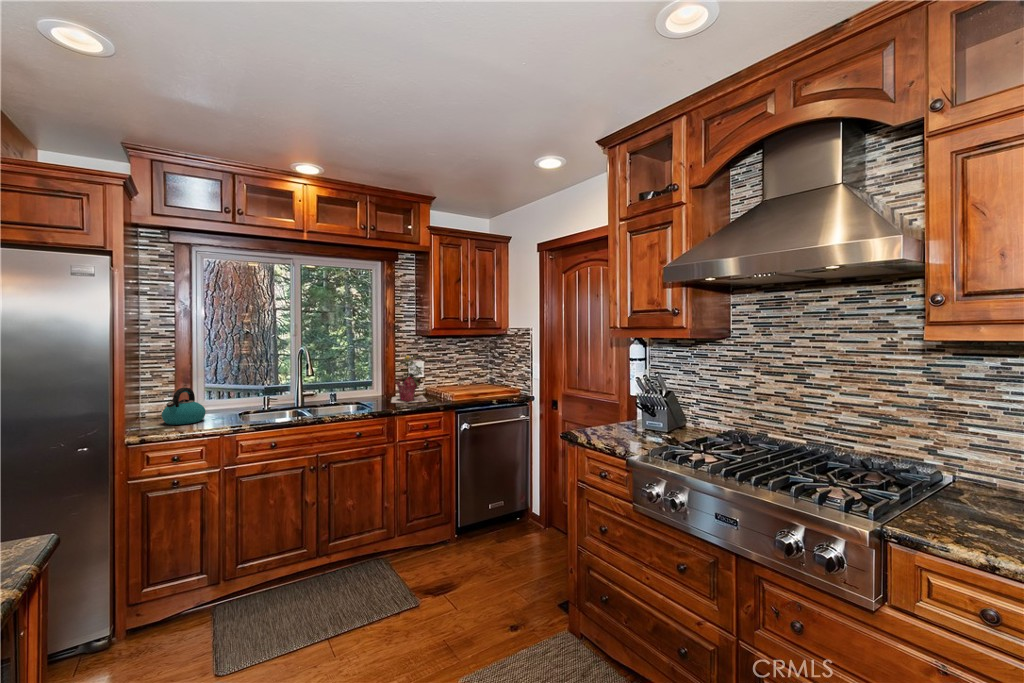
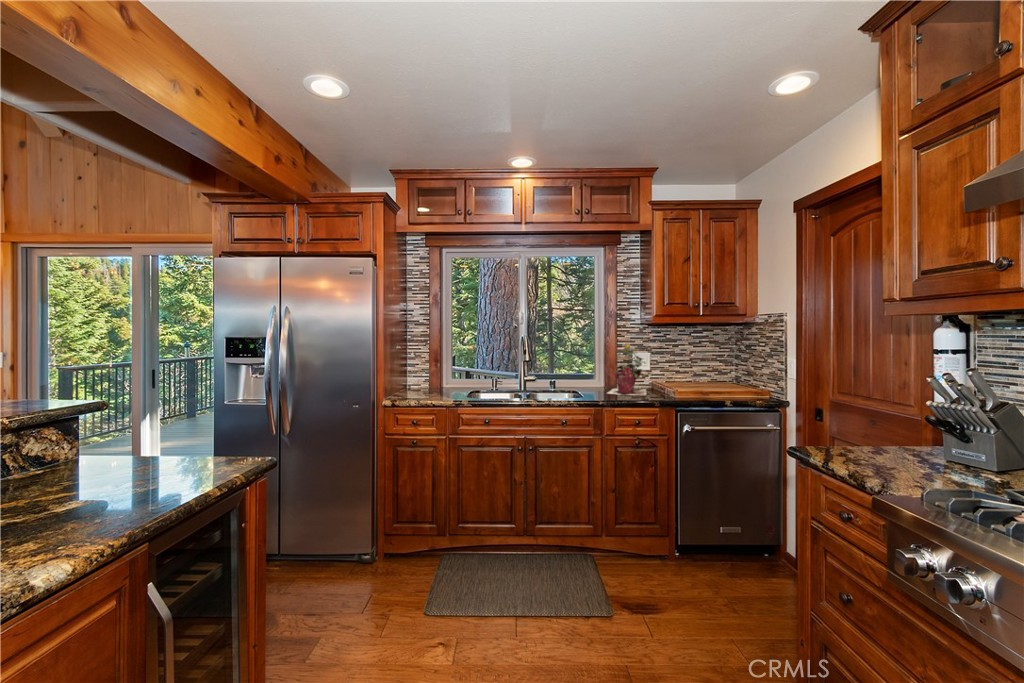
kettle: present [162,388,206,425] -> none [413,366,444,396]

